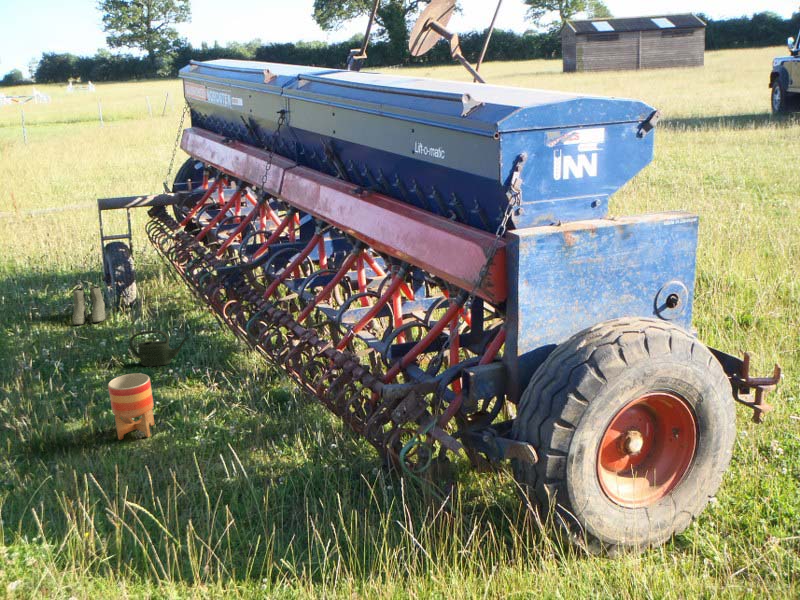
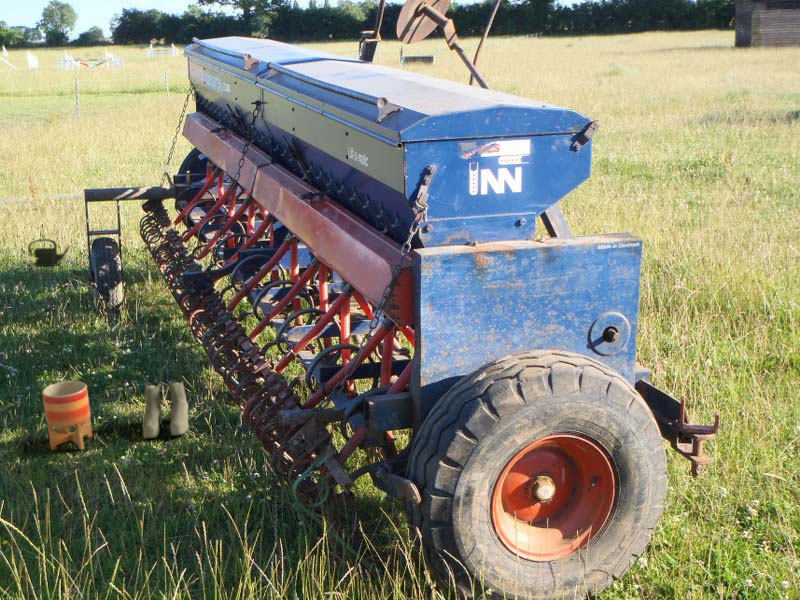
boots: present [73,286,106,325] -> present [142,380,189,439]
watering can: present [129,330,189,366] -> present [28,239,70,266]

